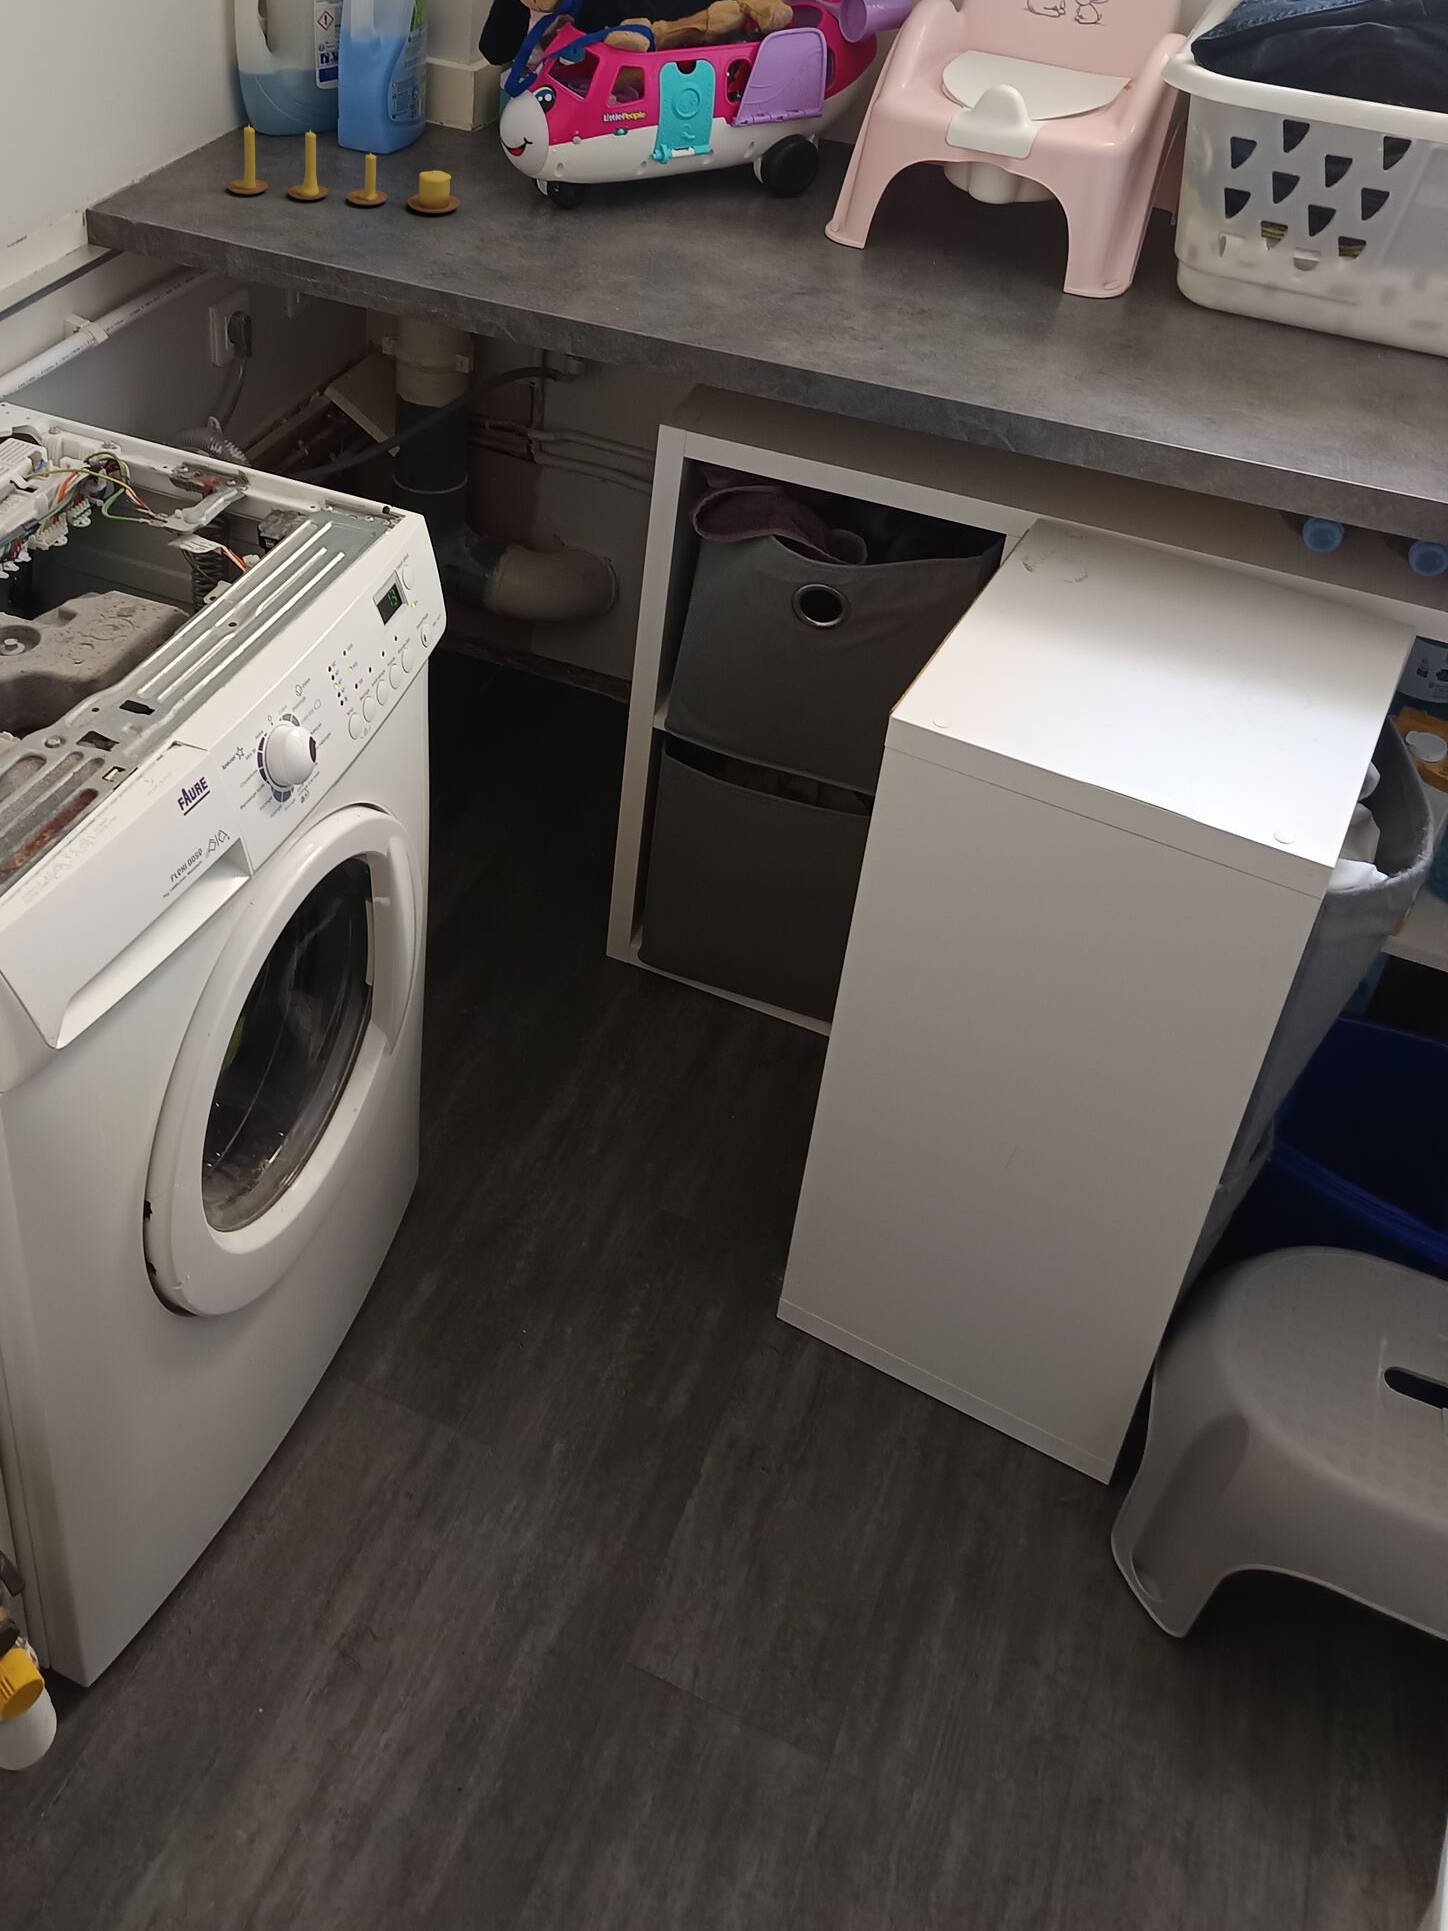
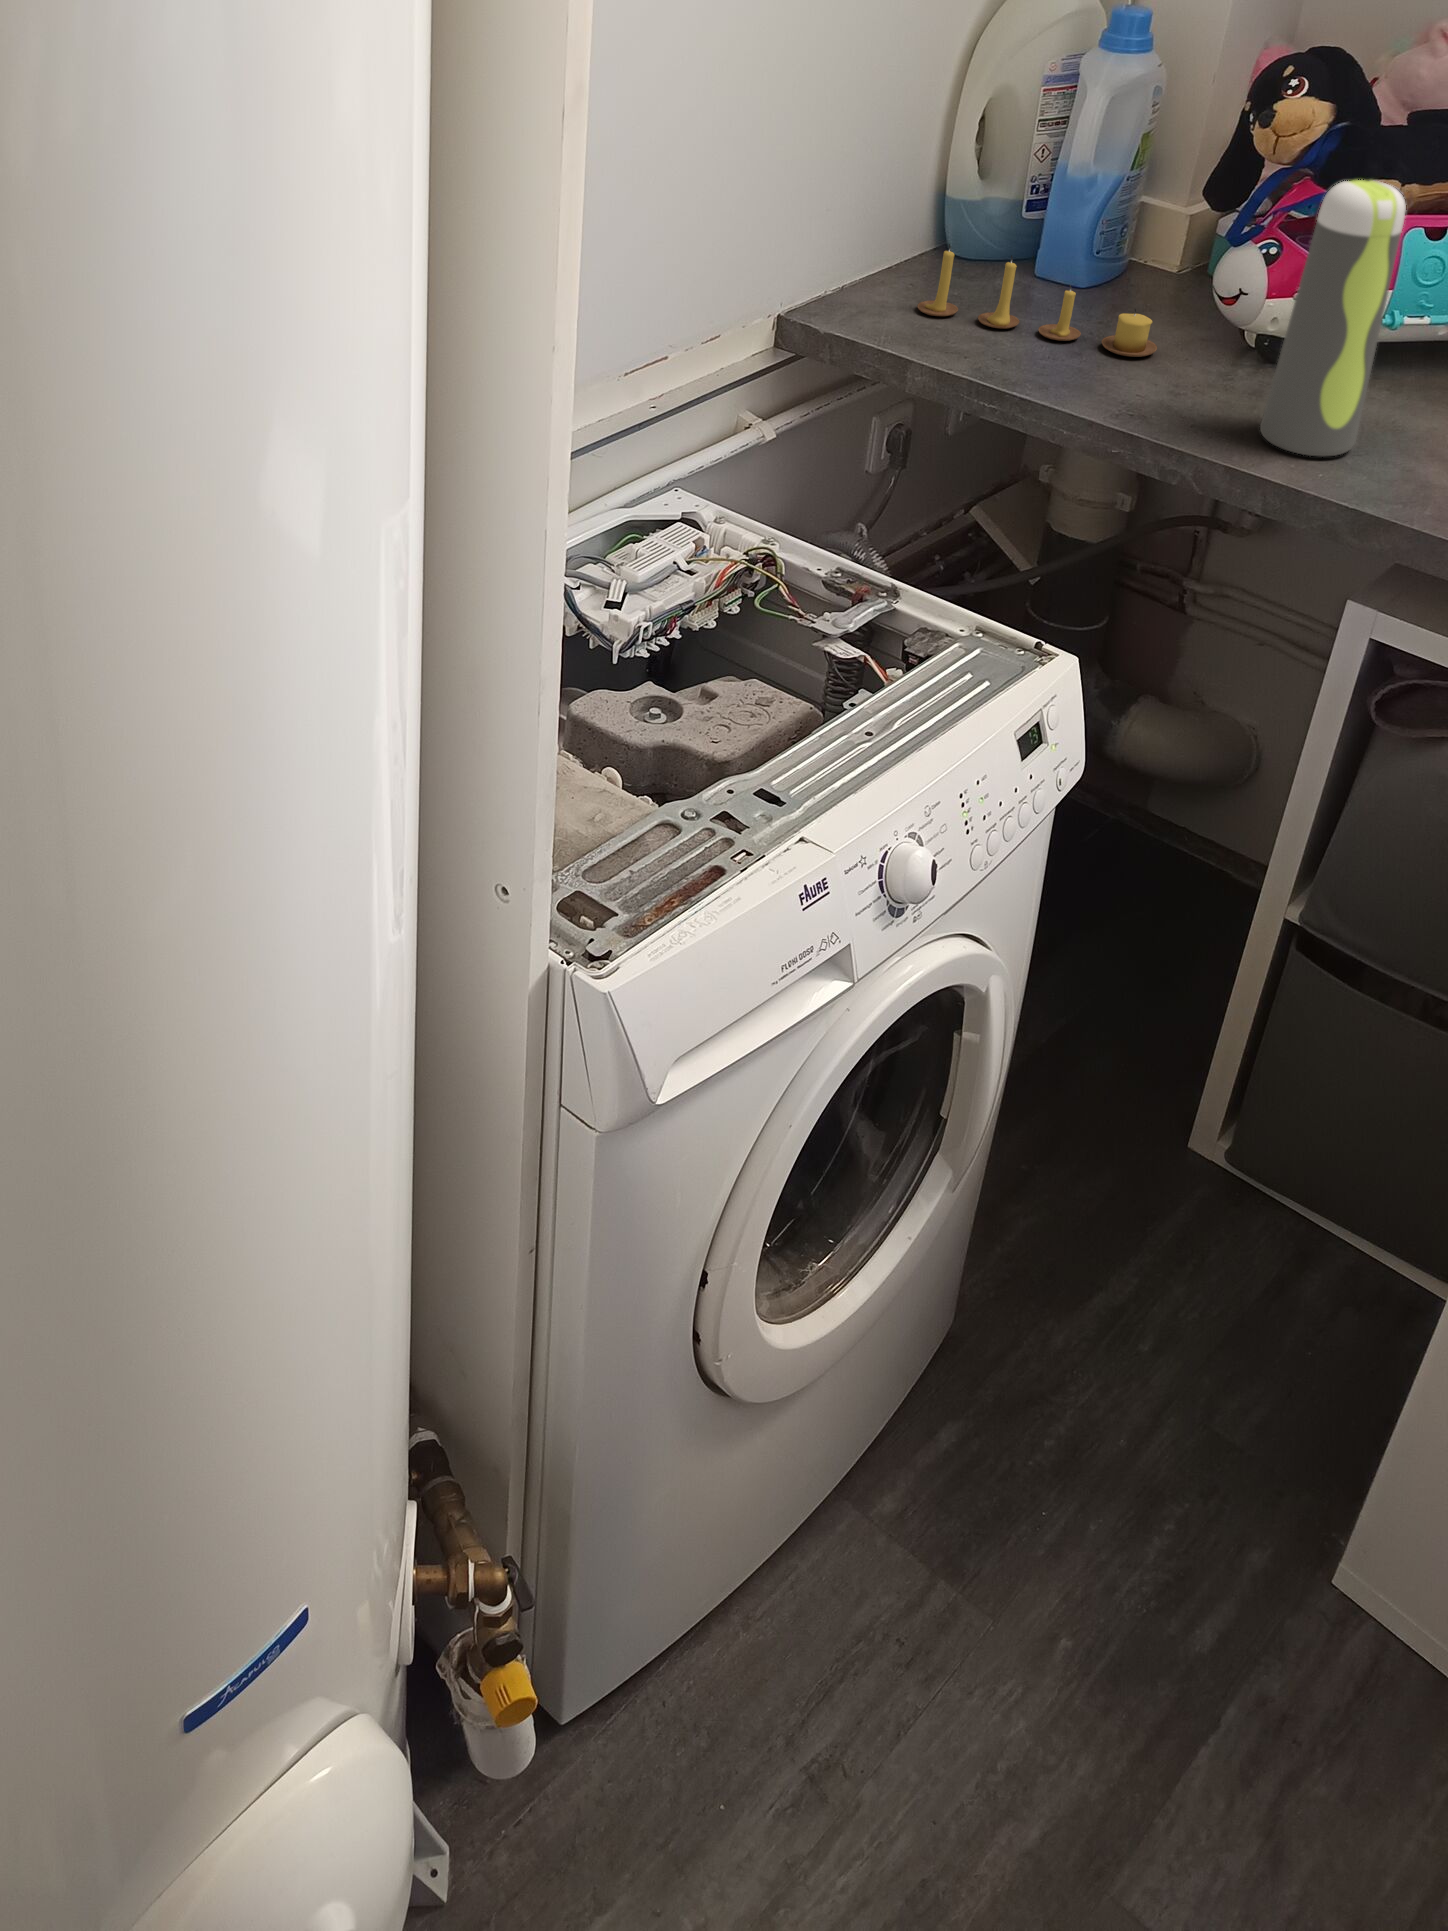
water bottle: none [561,15,657,287] -> present [1260,180,1406,456]

